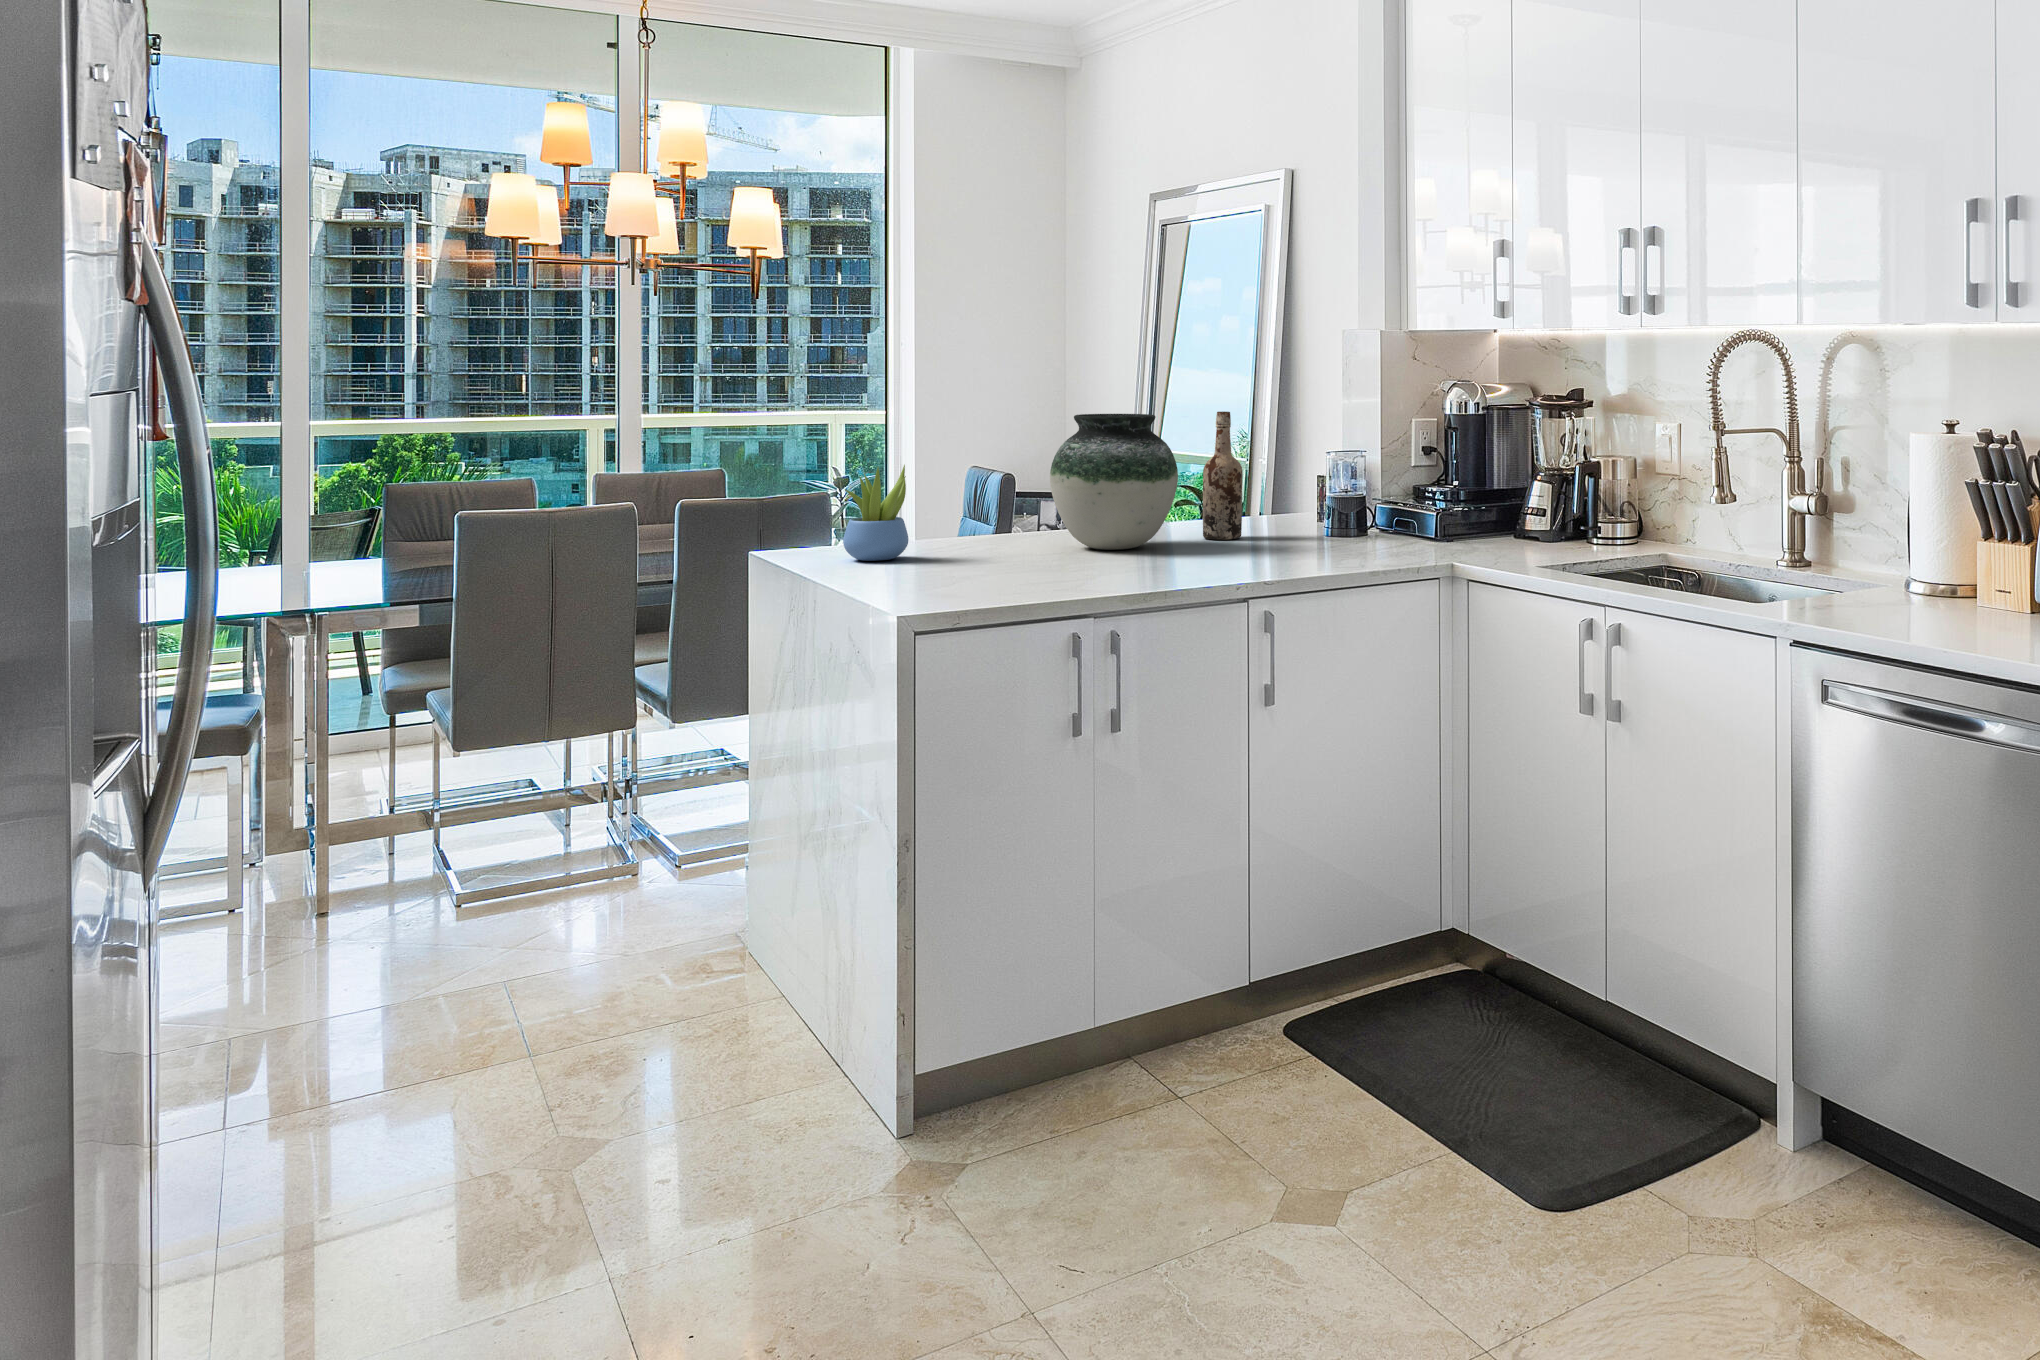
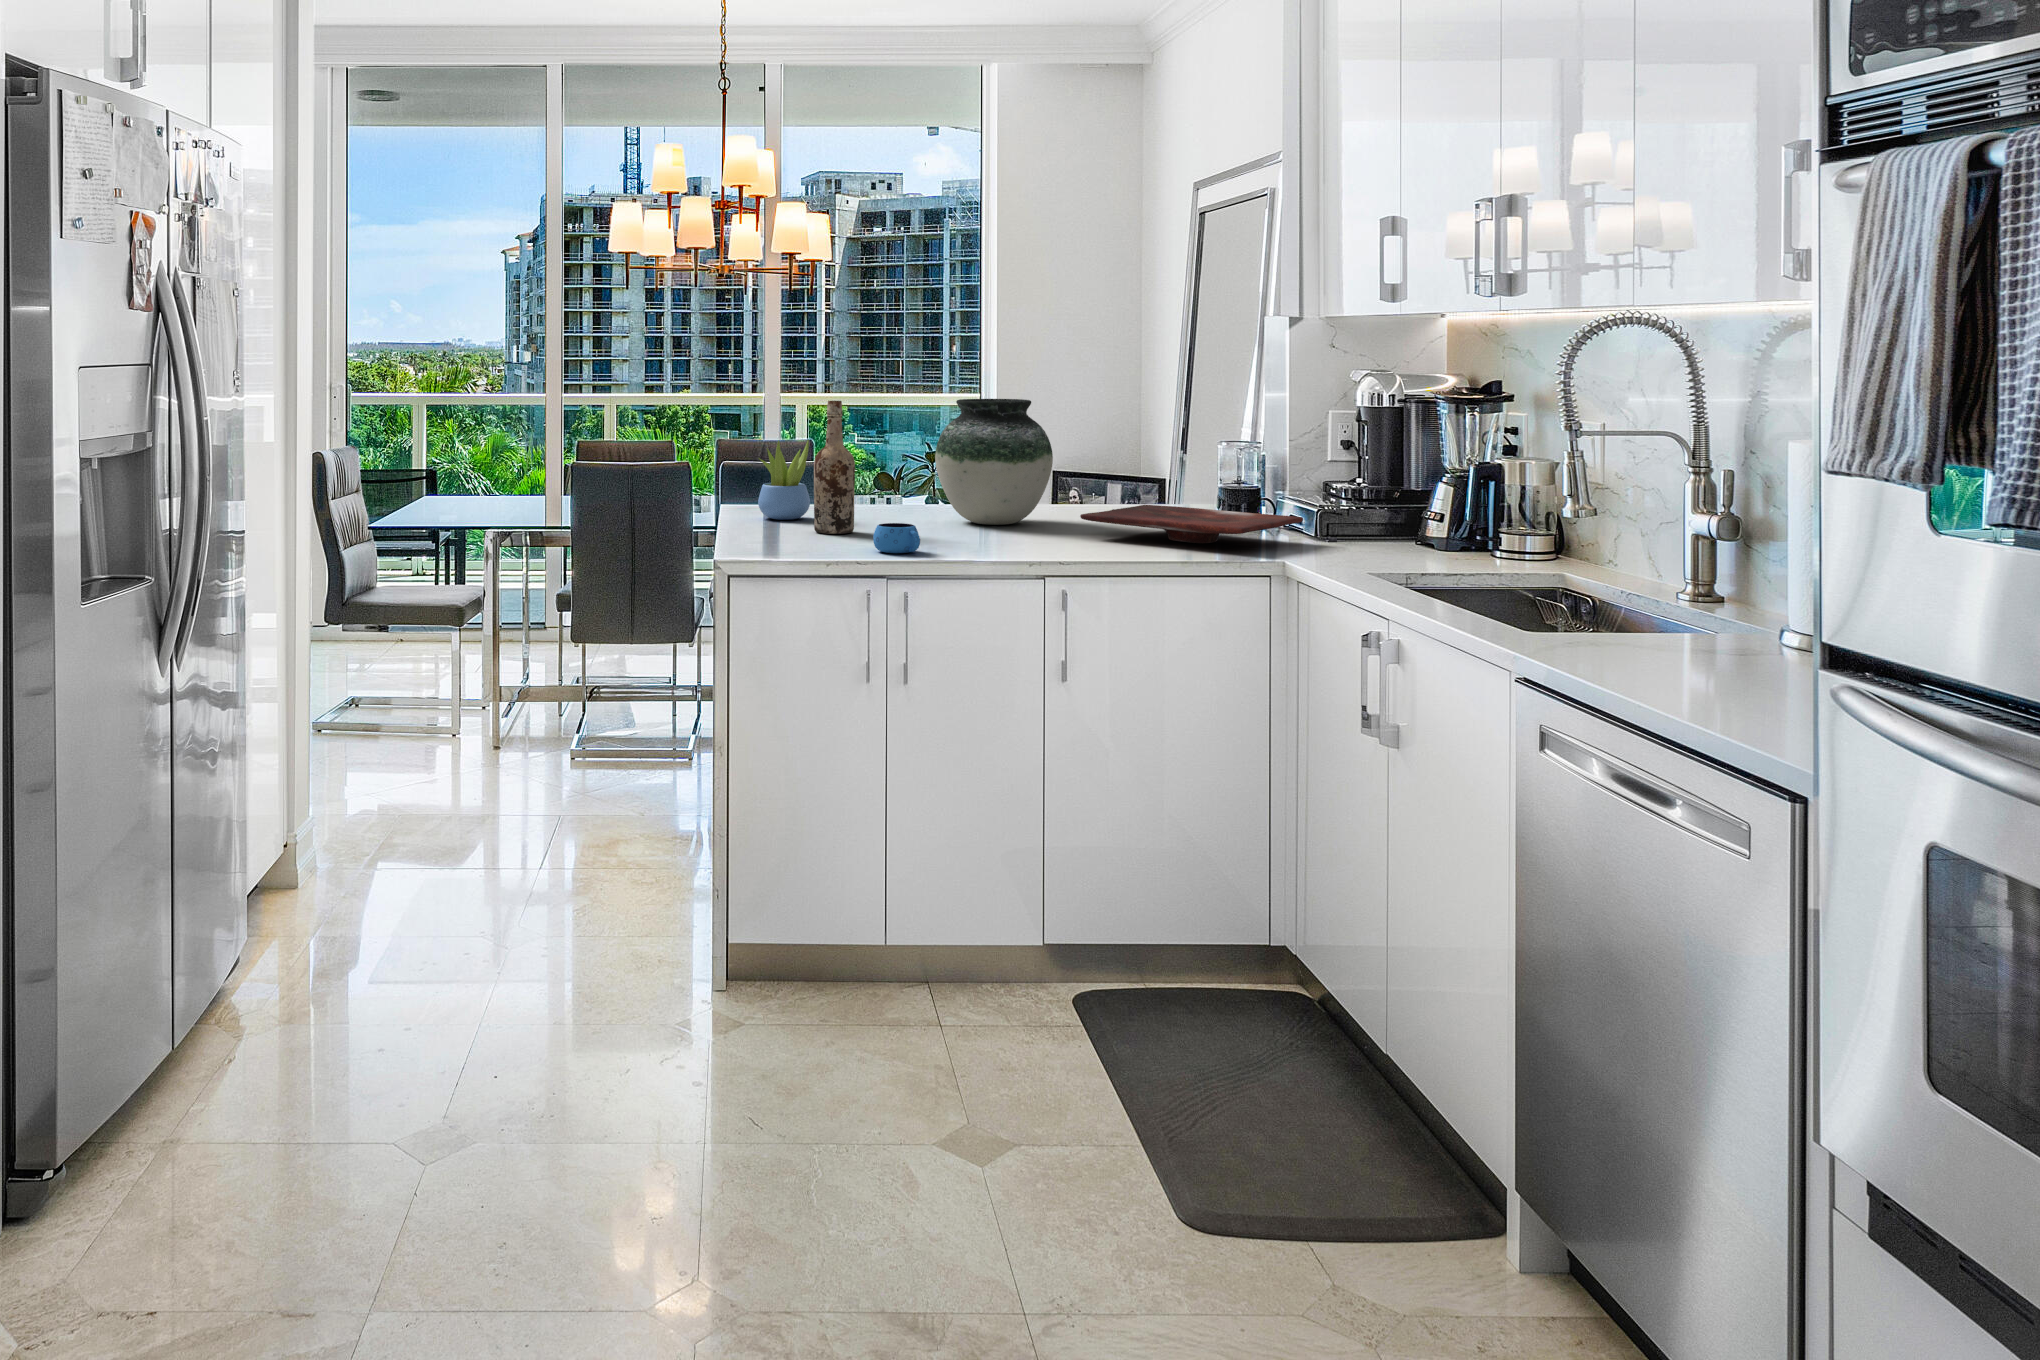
wine bottle: present [1203,412,1243,540] -> present [814,401,855,534]
cutting board: none [1236,519,1431,552] -> present [1080,505,1303,543]
mug: none [1068,553,1128,587] -> present [873,523,920,553]

